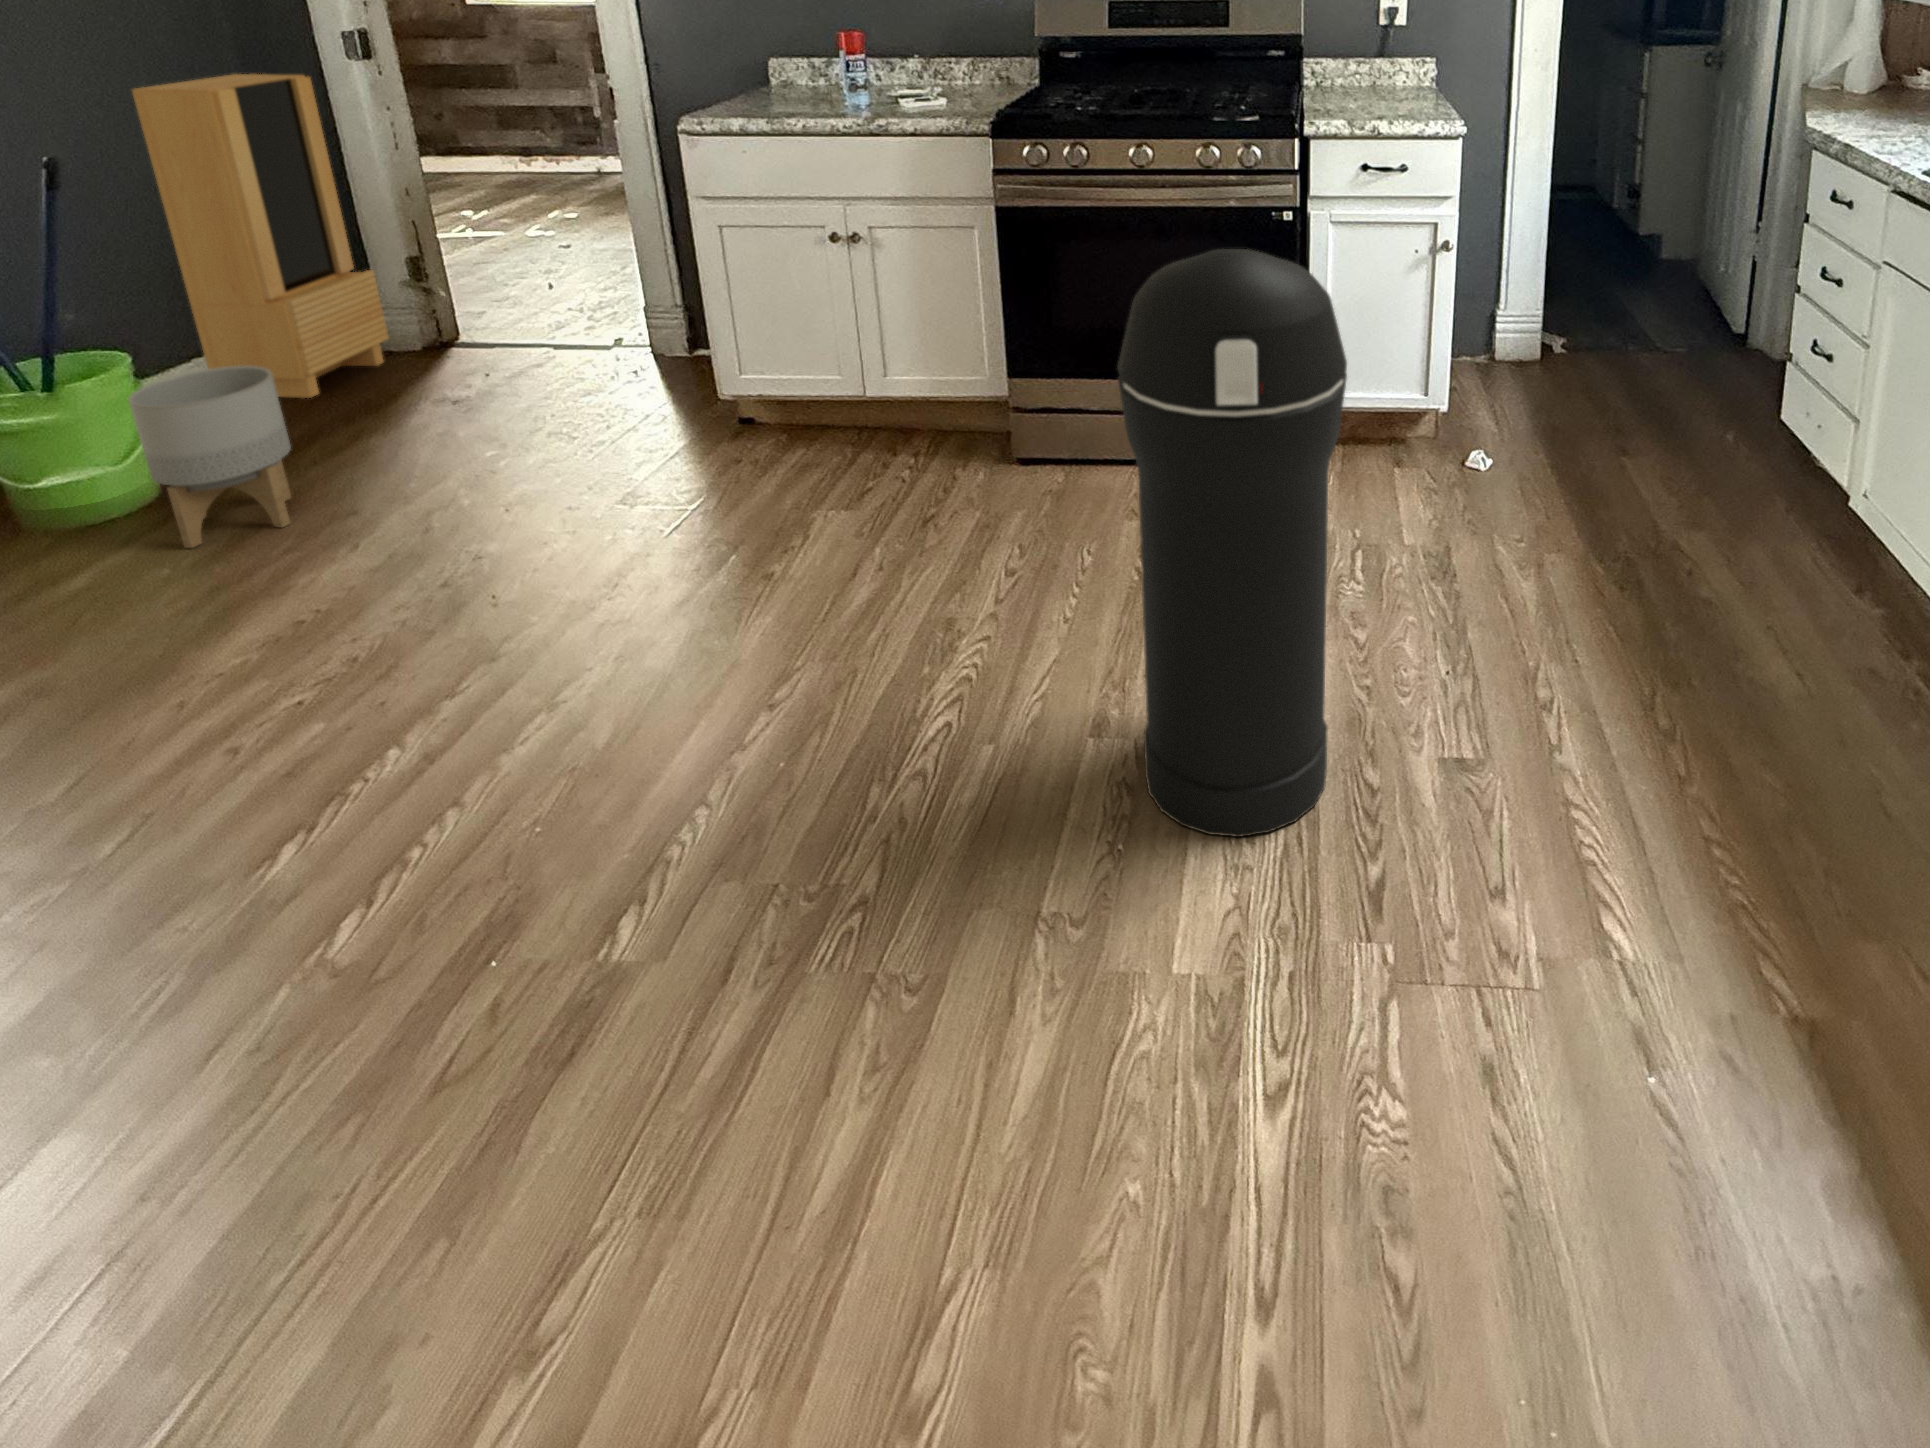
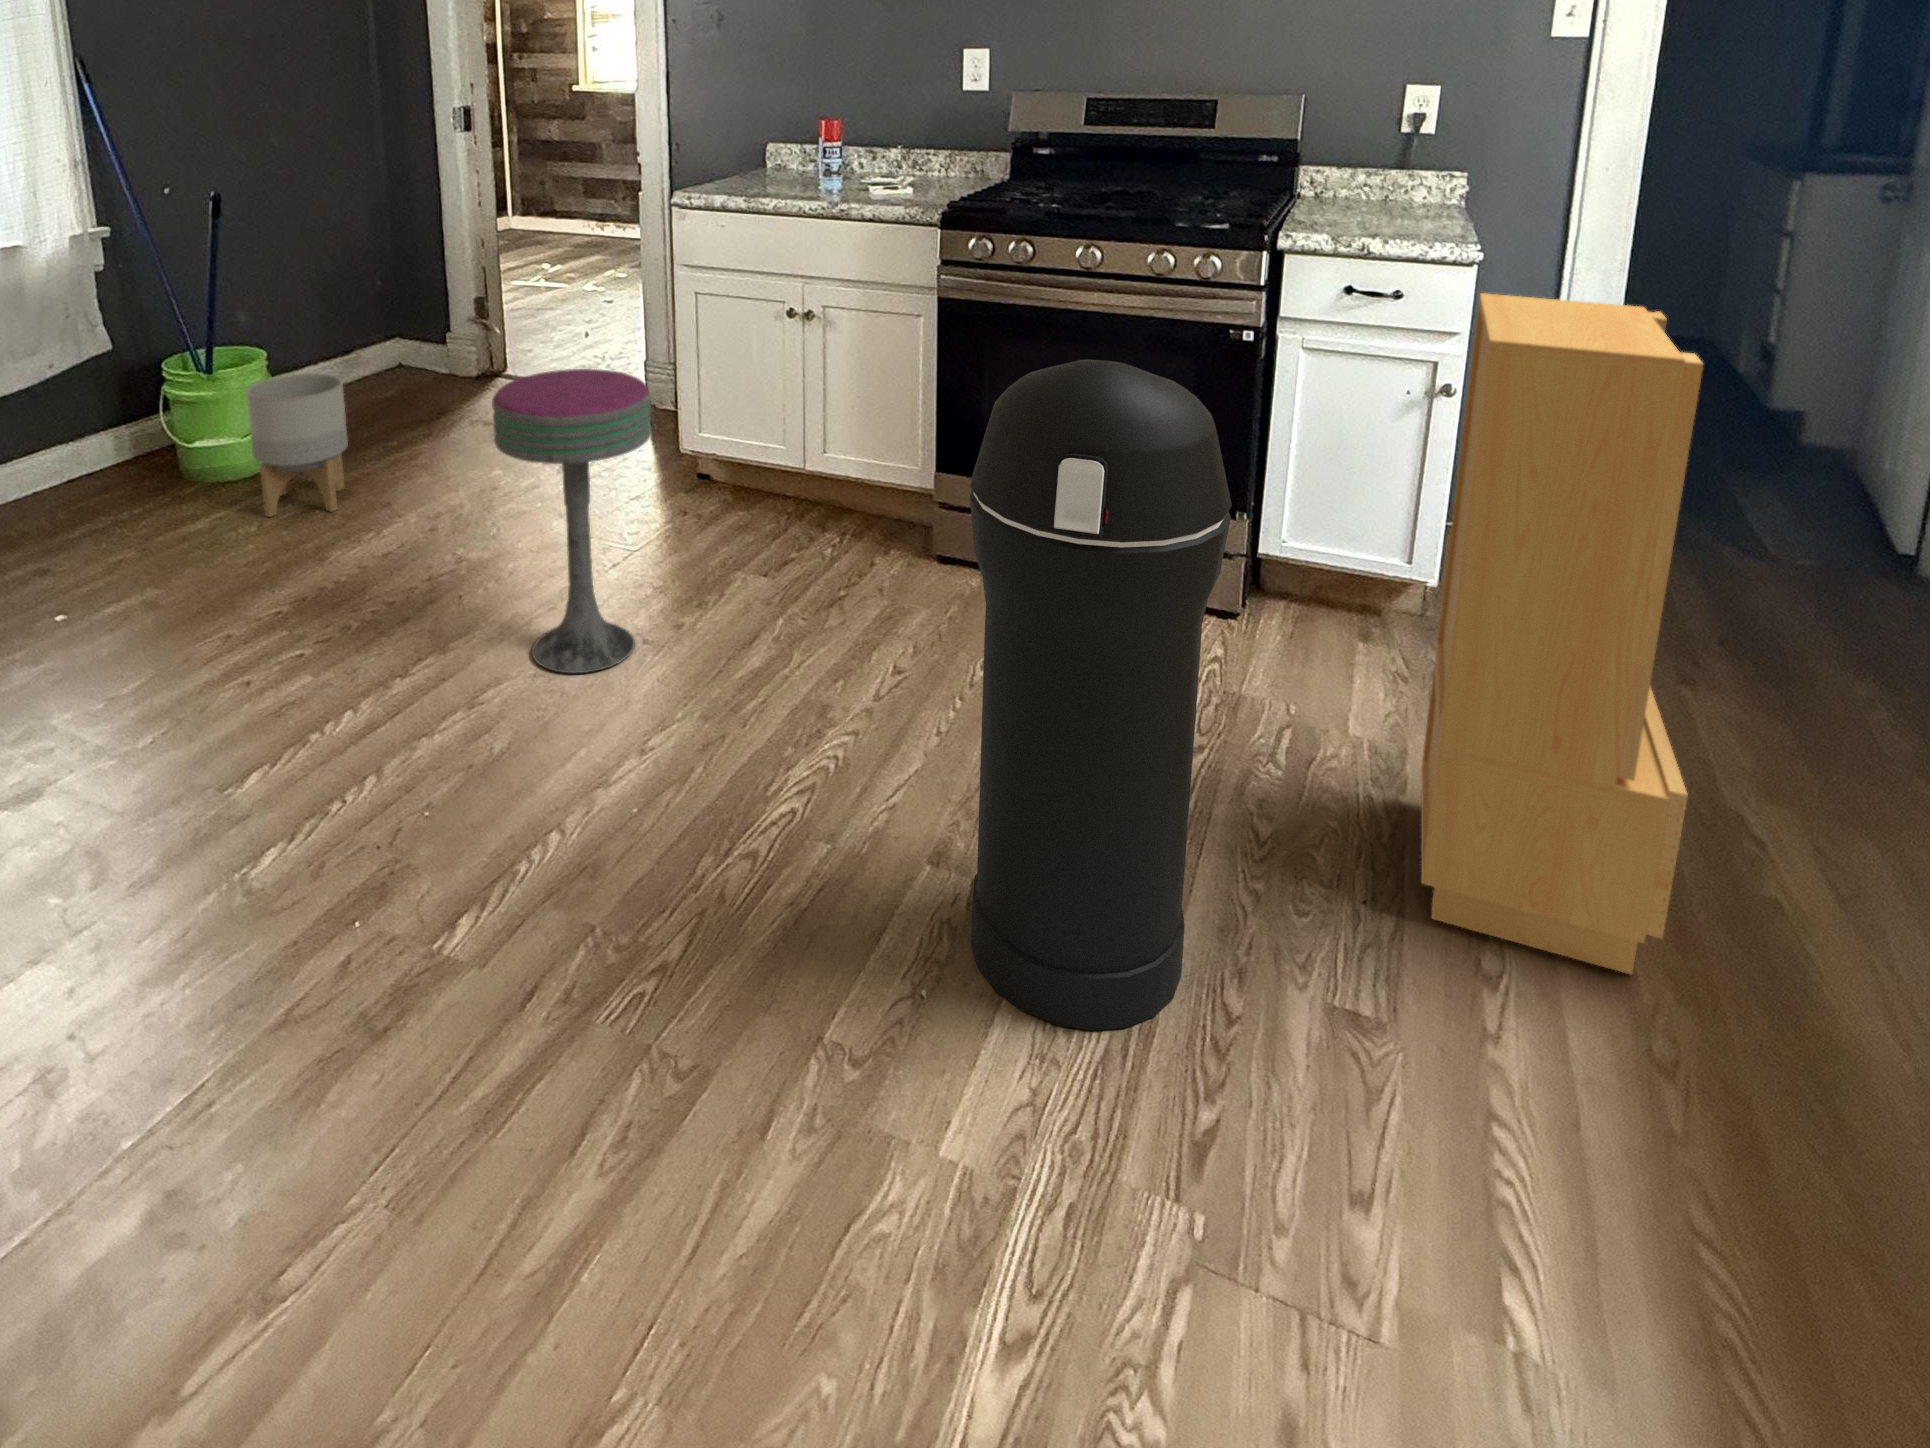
storage cabinet: present [132,74,388,398] -> present [1421,293,1703,974]
bar stool: none [526,317,728,645] -> present [492,369,652,673]

